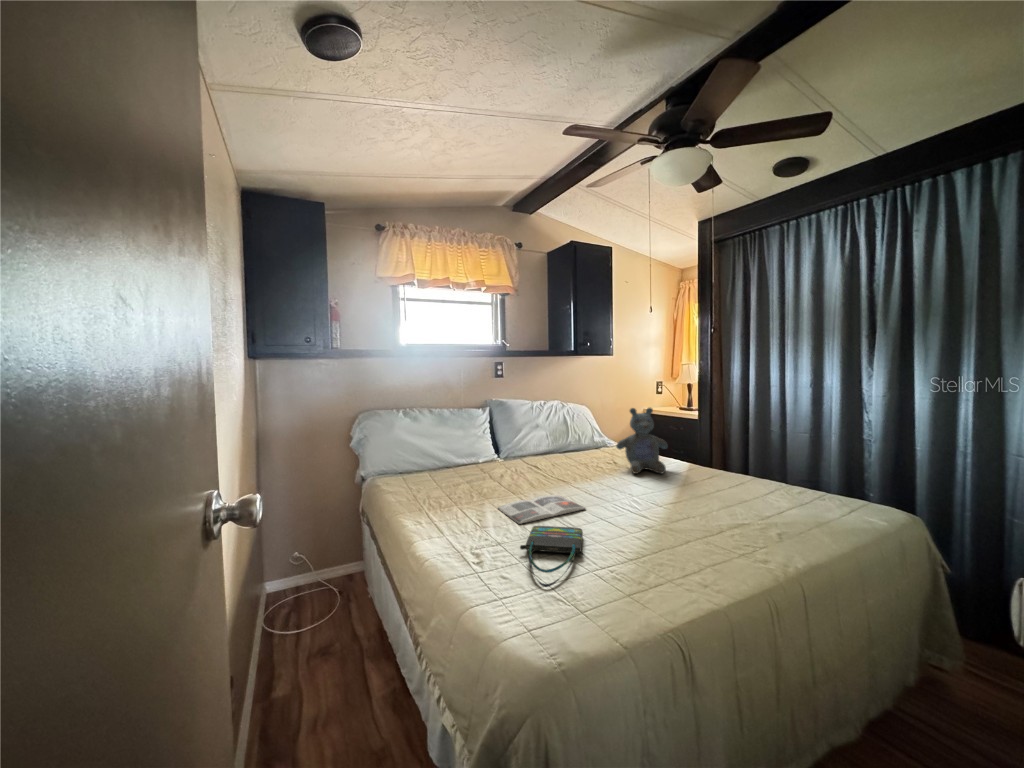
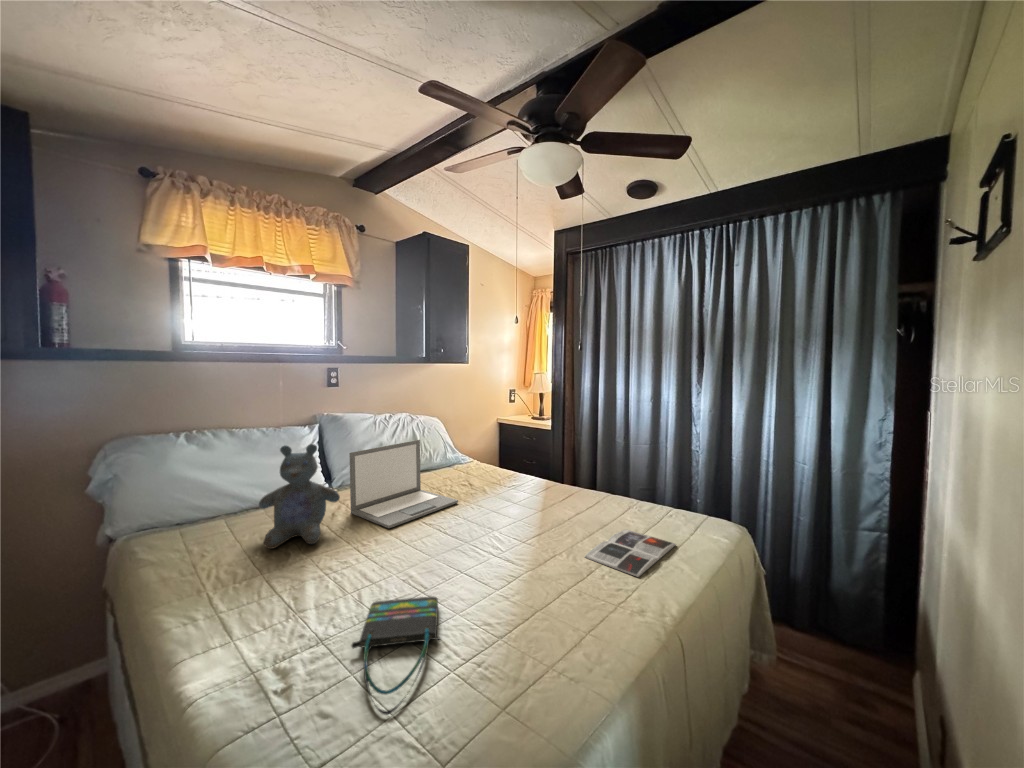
stuffed bear: present [616,408,668,474] -> present [259,444,340,549]
laptop: none [513,419,602,486] -> present [349,440,458,528]
magazine: present [498,495,585,524] -> present [585,529,676,577]

